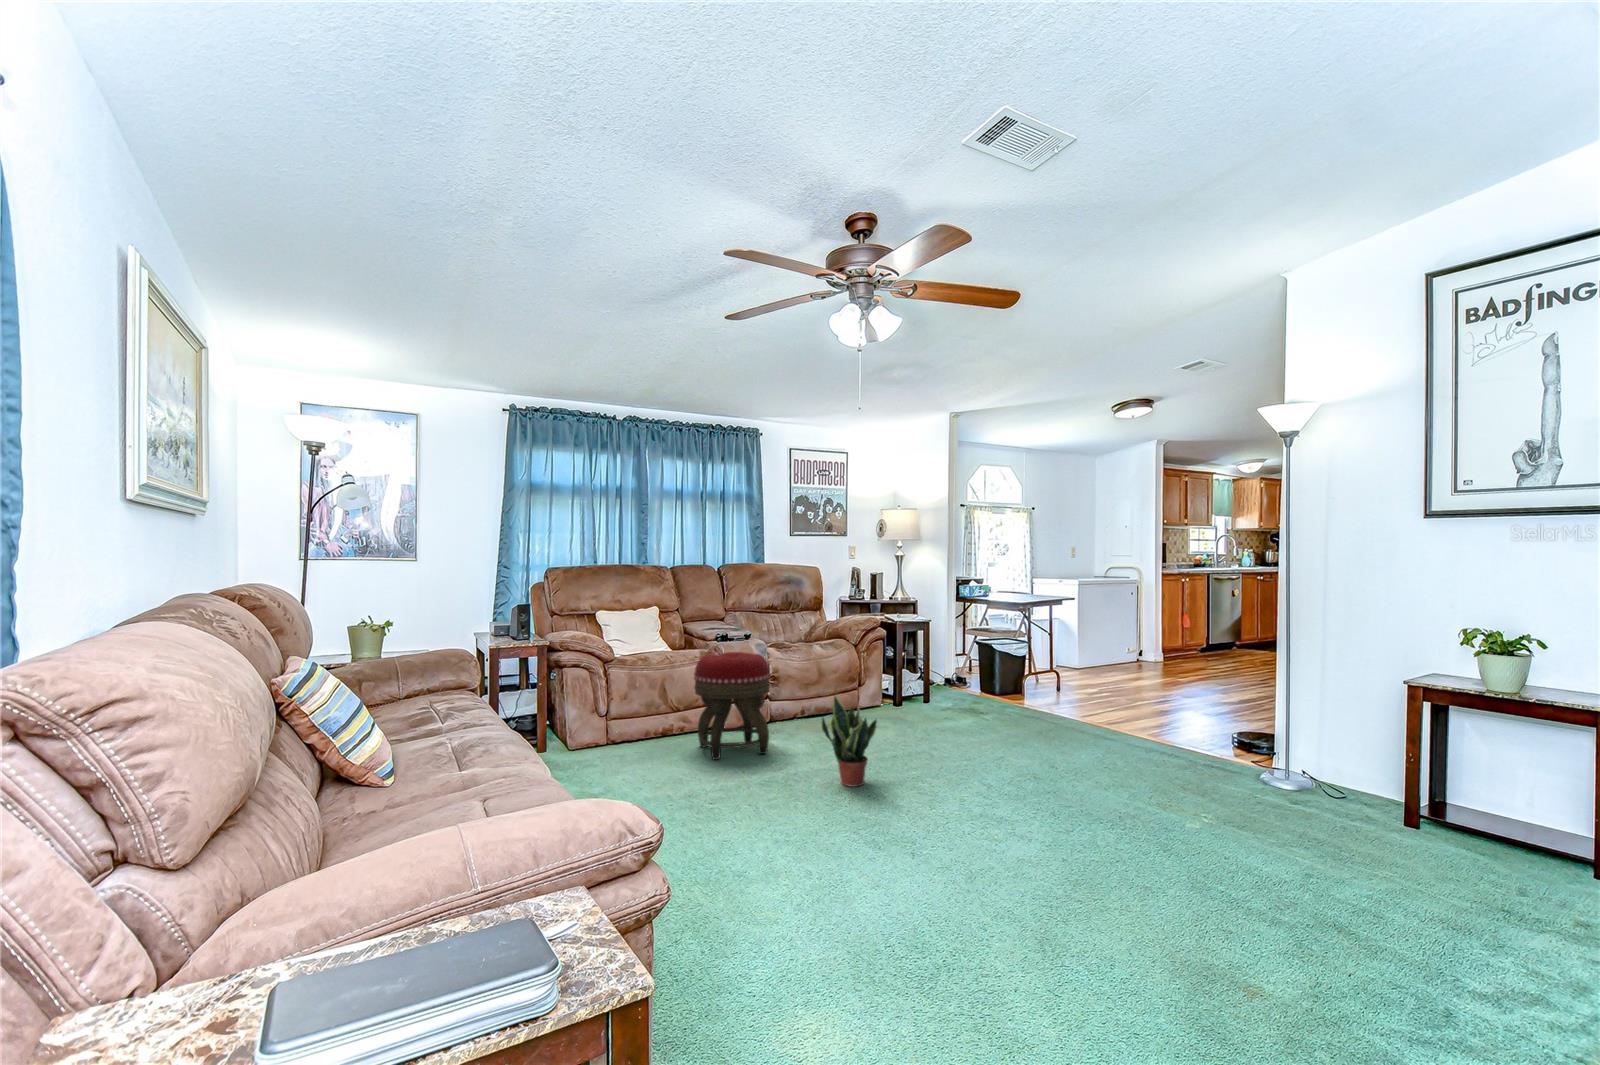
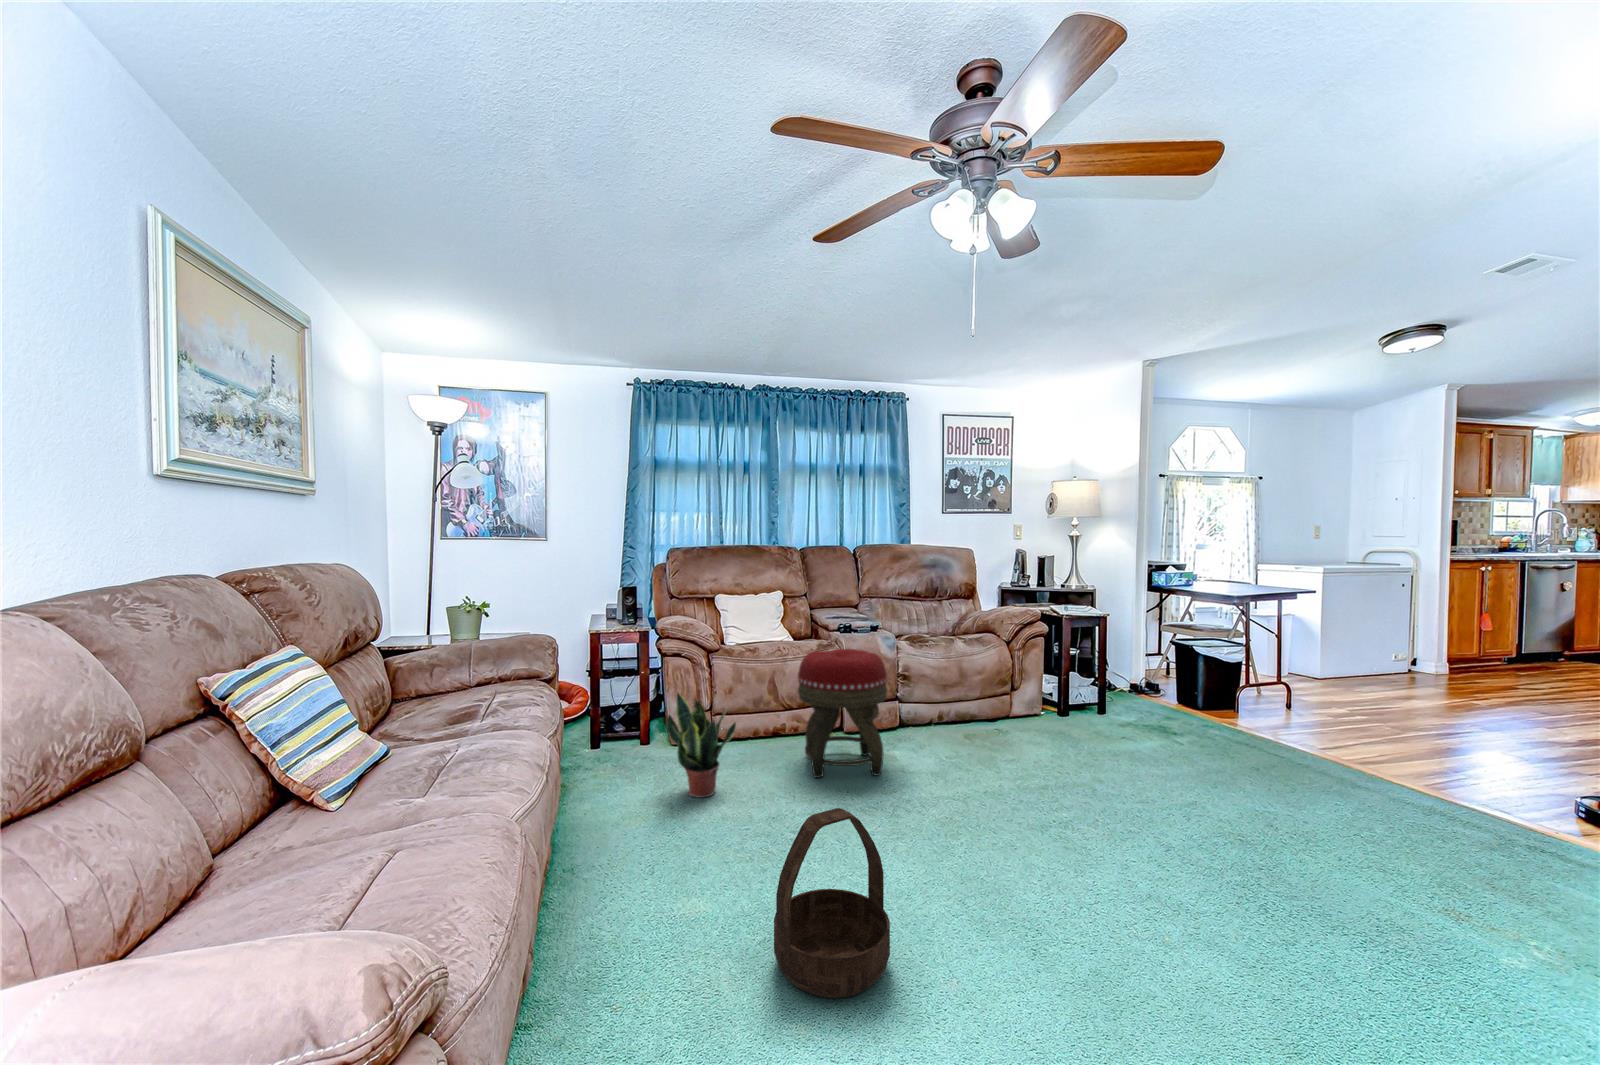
potted plant: present [822,696,877,787] -> present [666,693,736,798]
basket: none [735,746,816,869] -> present [774,808,890,998]

